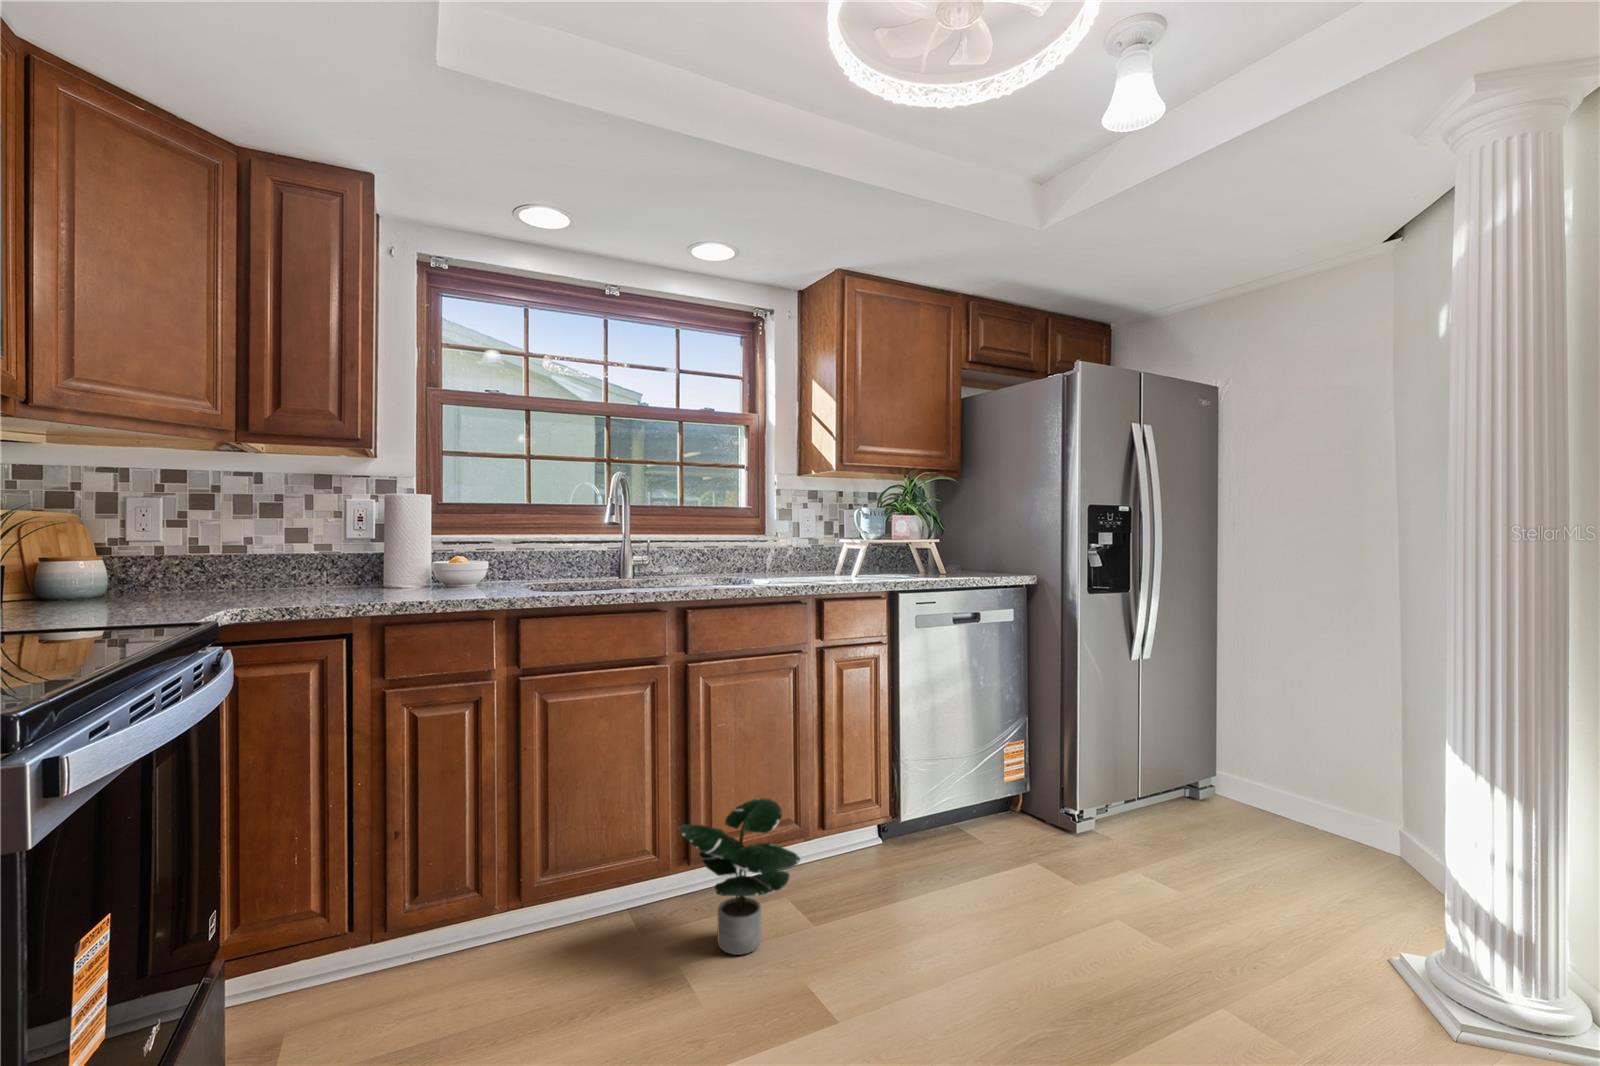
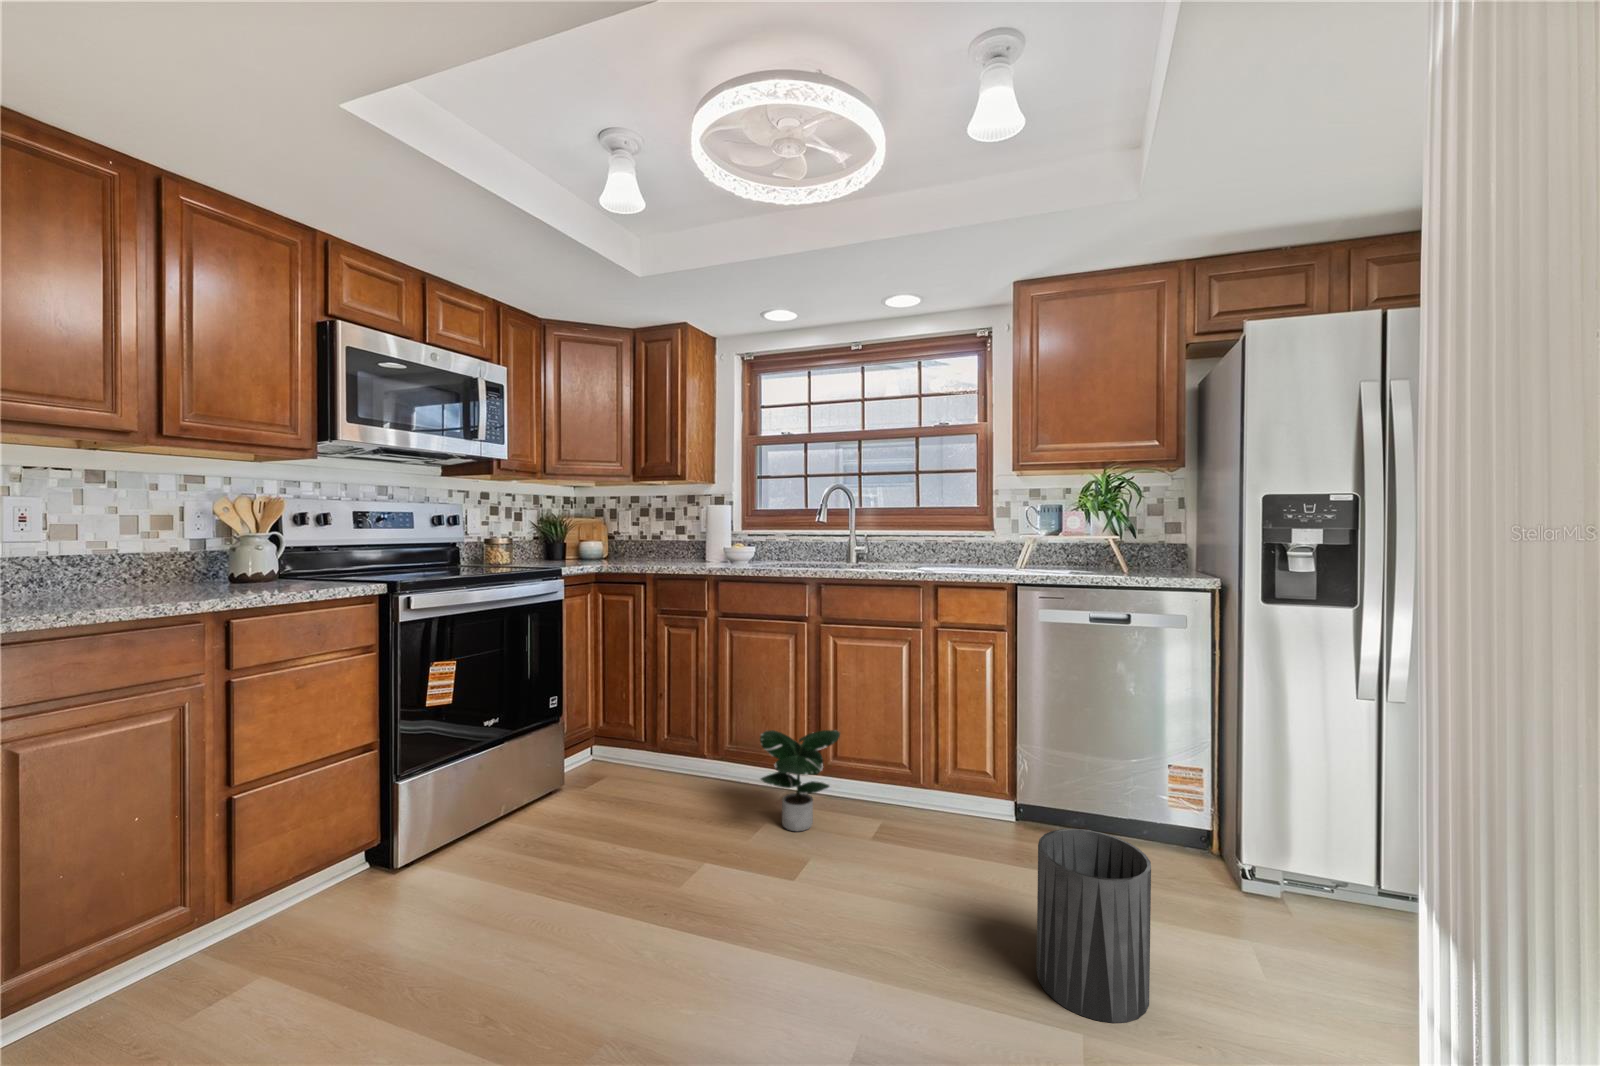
trash can: none [1102,805,1206,968] -> present [1037,829,1151,1023]

